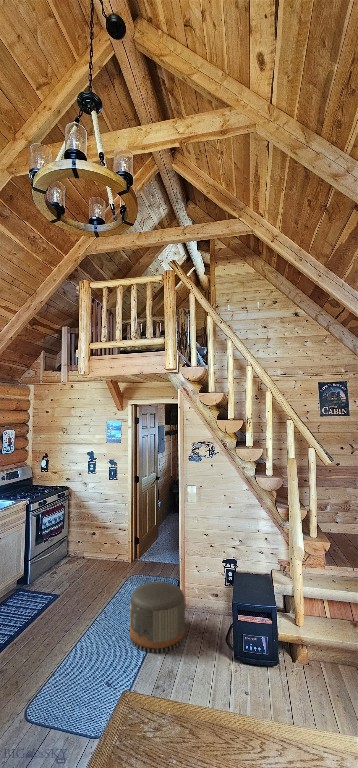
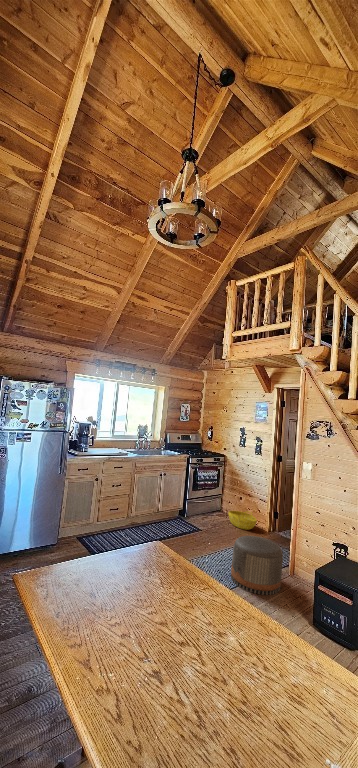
basket: none [84,547,120,571] -> present [228,511,257,530]

